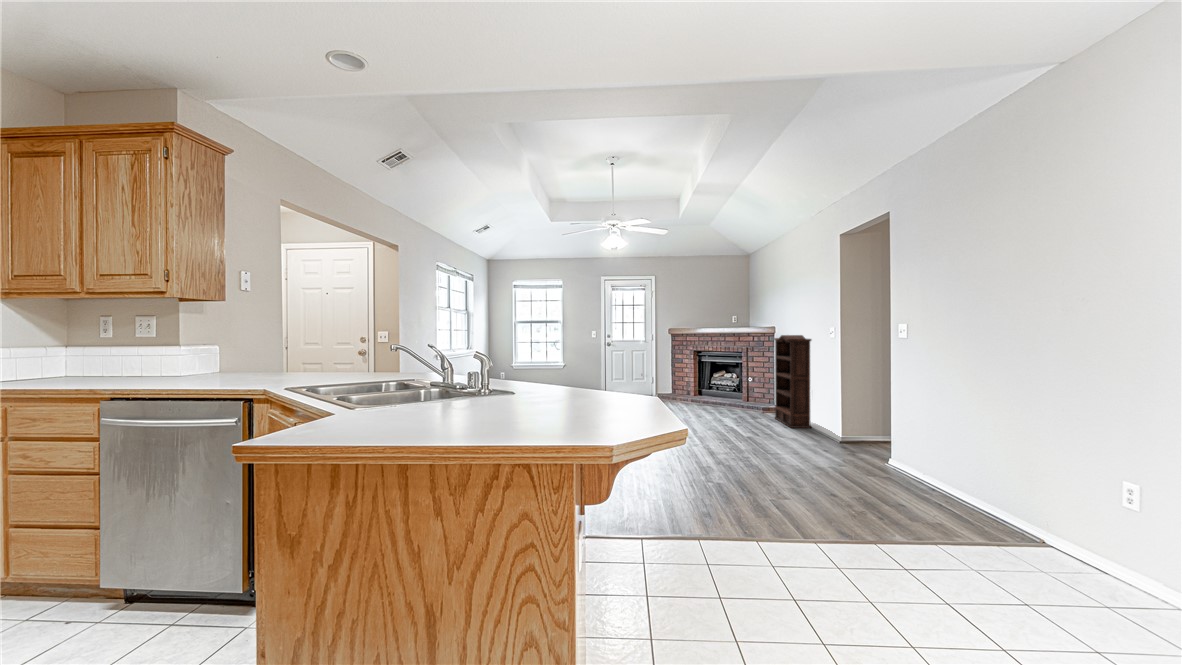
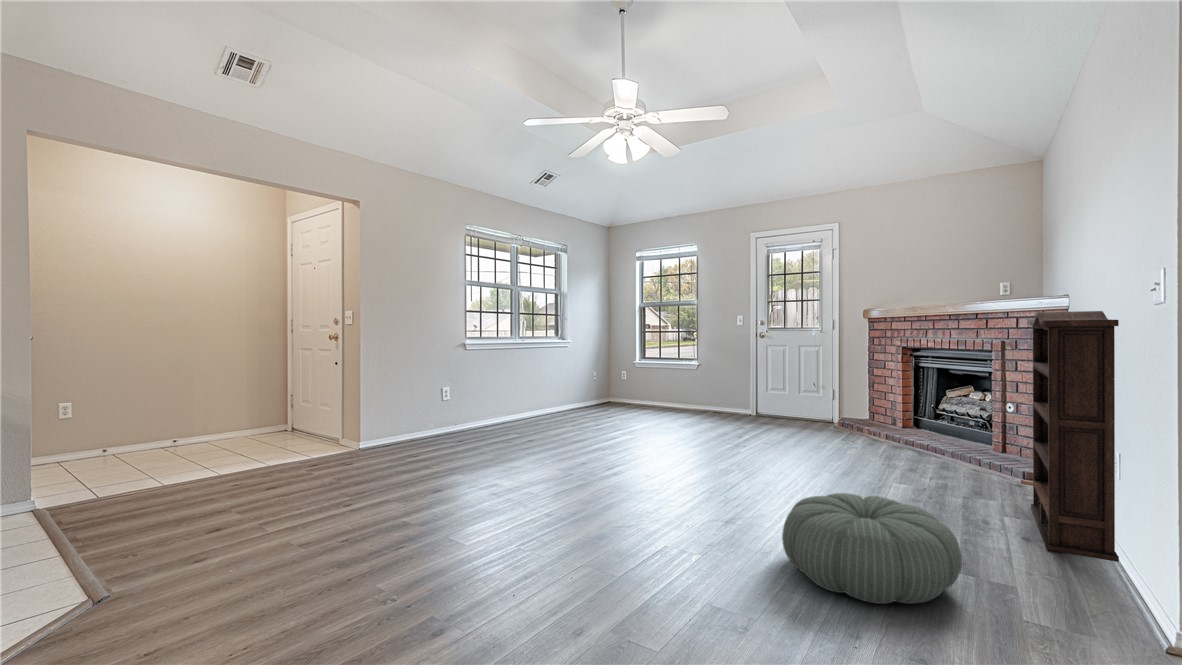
pouf: none [716,411,781,444] -> present [782,493,962,604]

